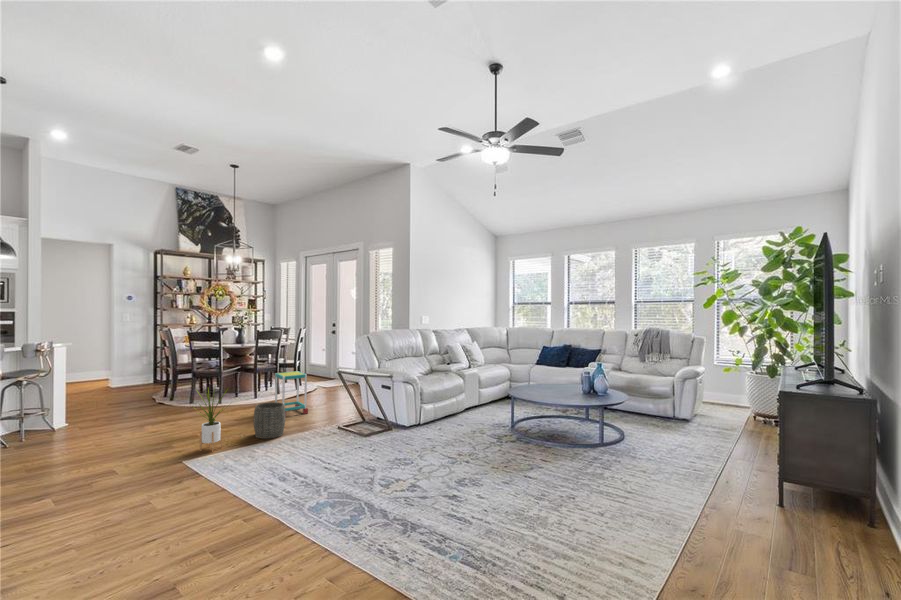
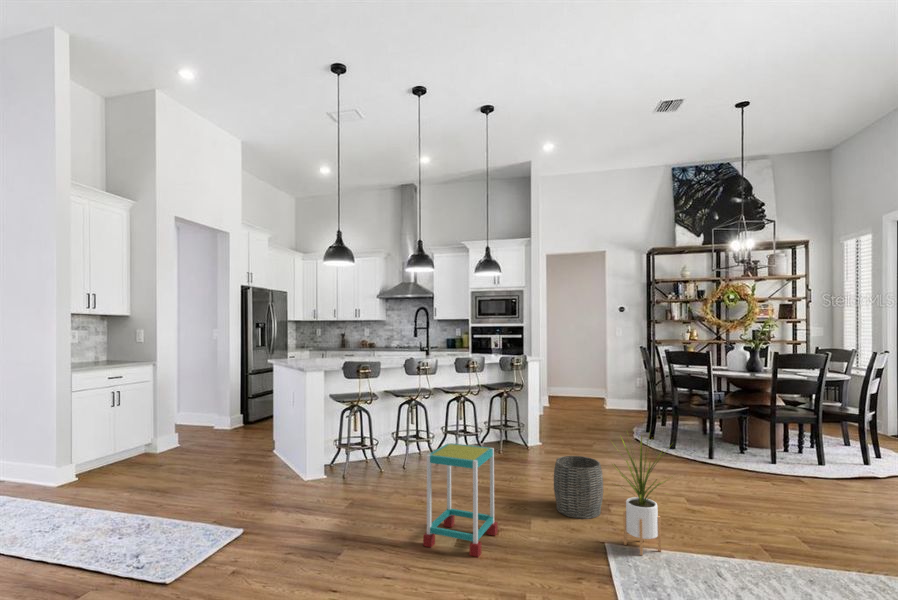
side table: present [275,371,308,415] -> present [423,443,498,557]
woven basket: present [254,402,285,439] -> present [554,456,603,519]

